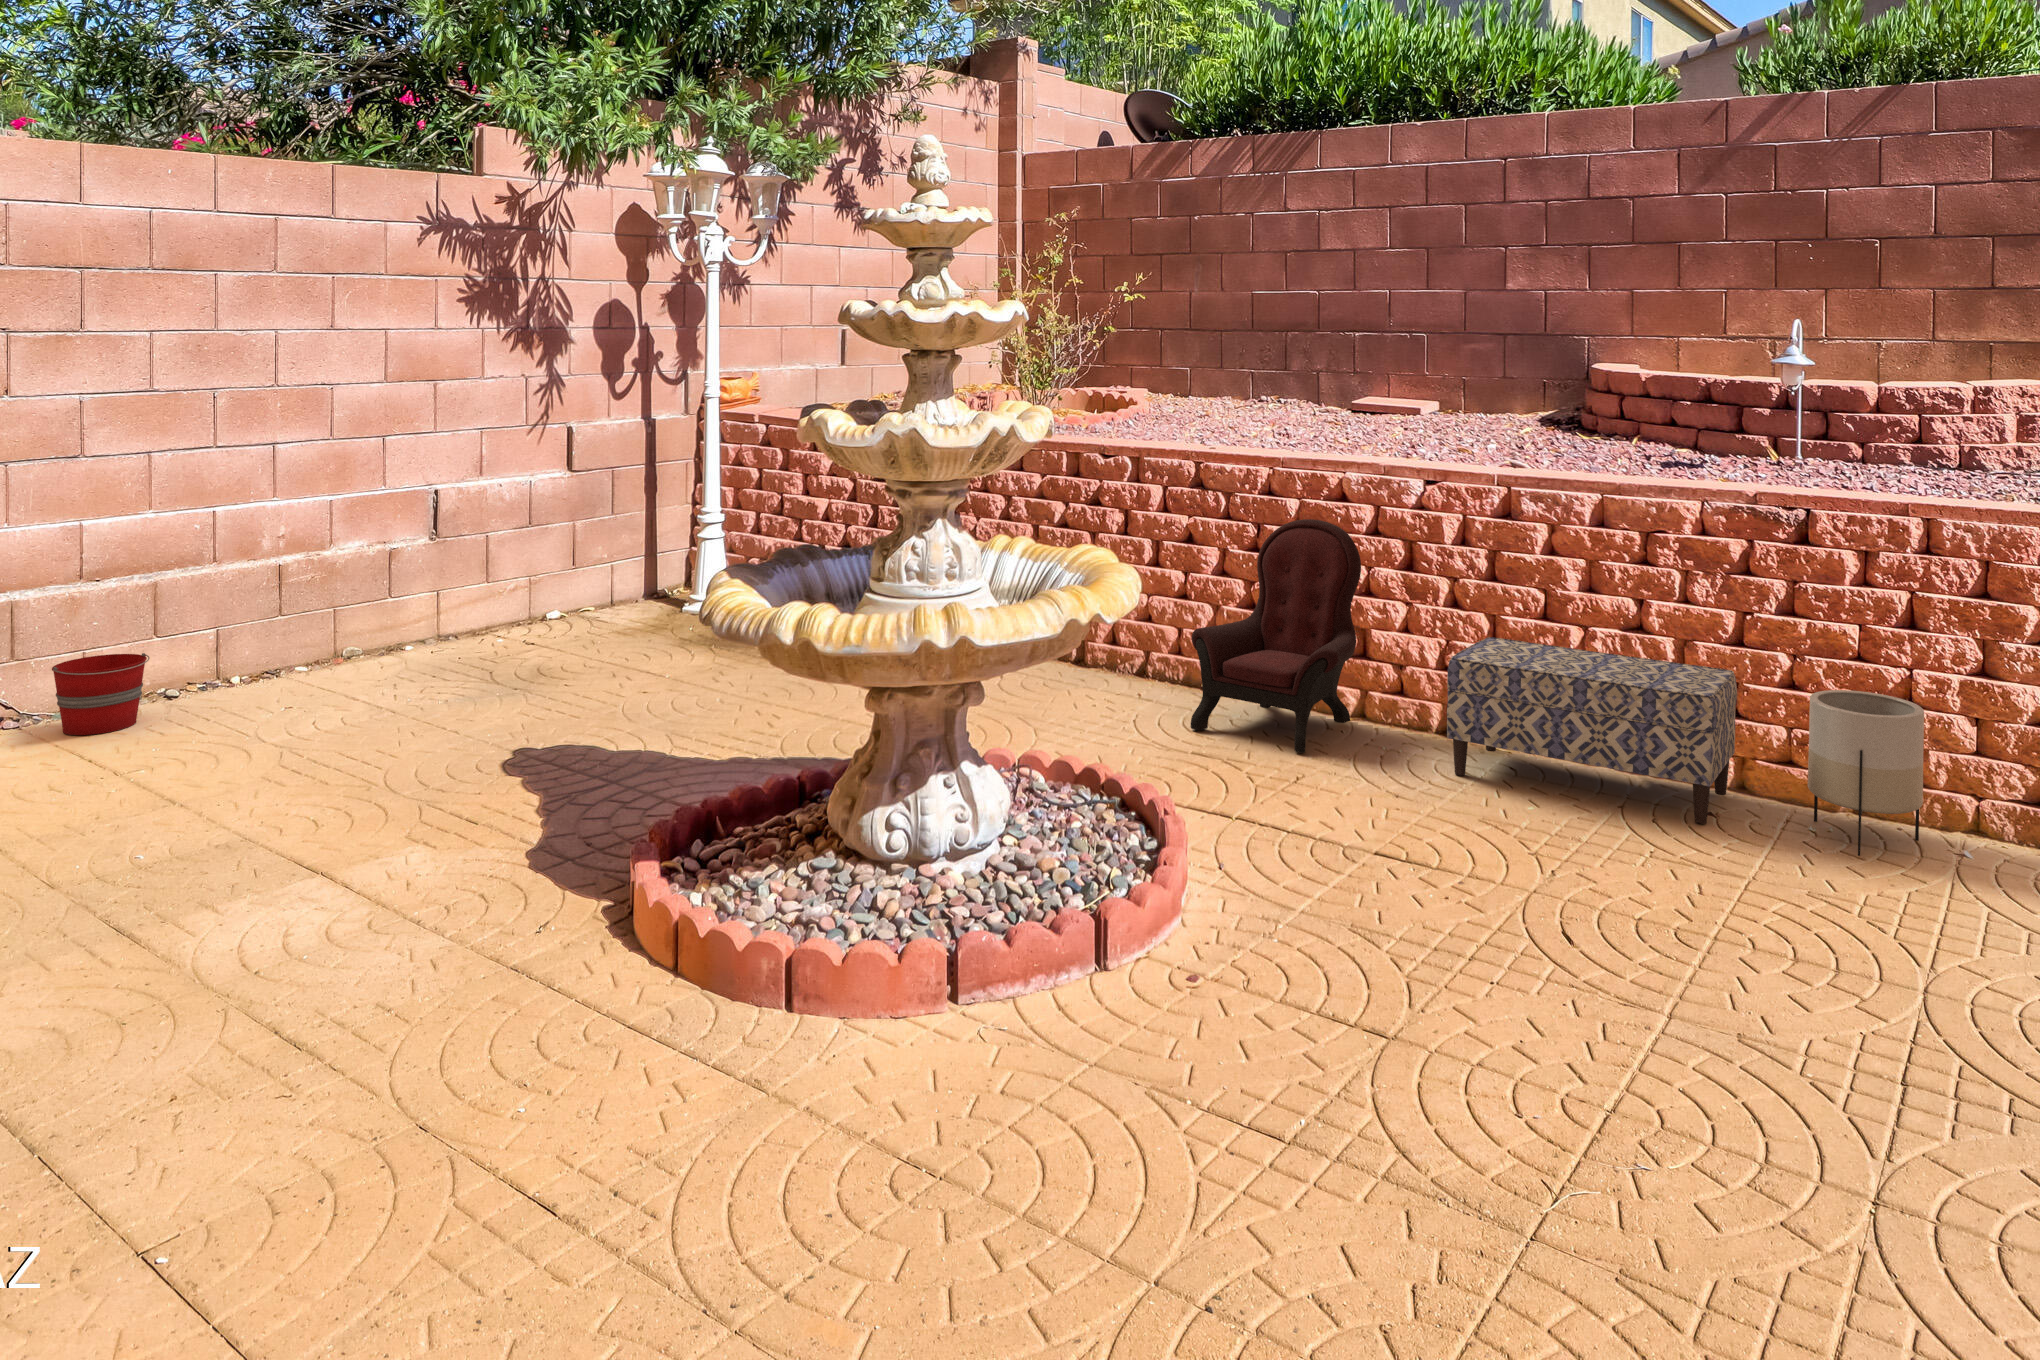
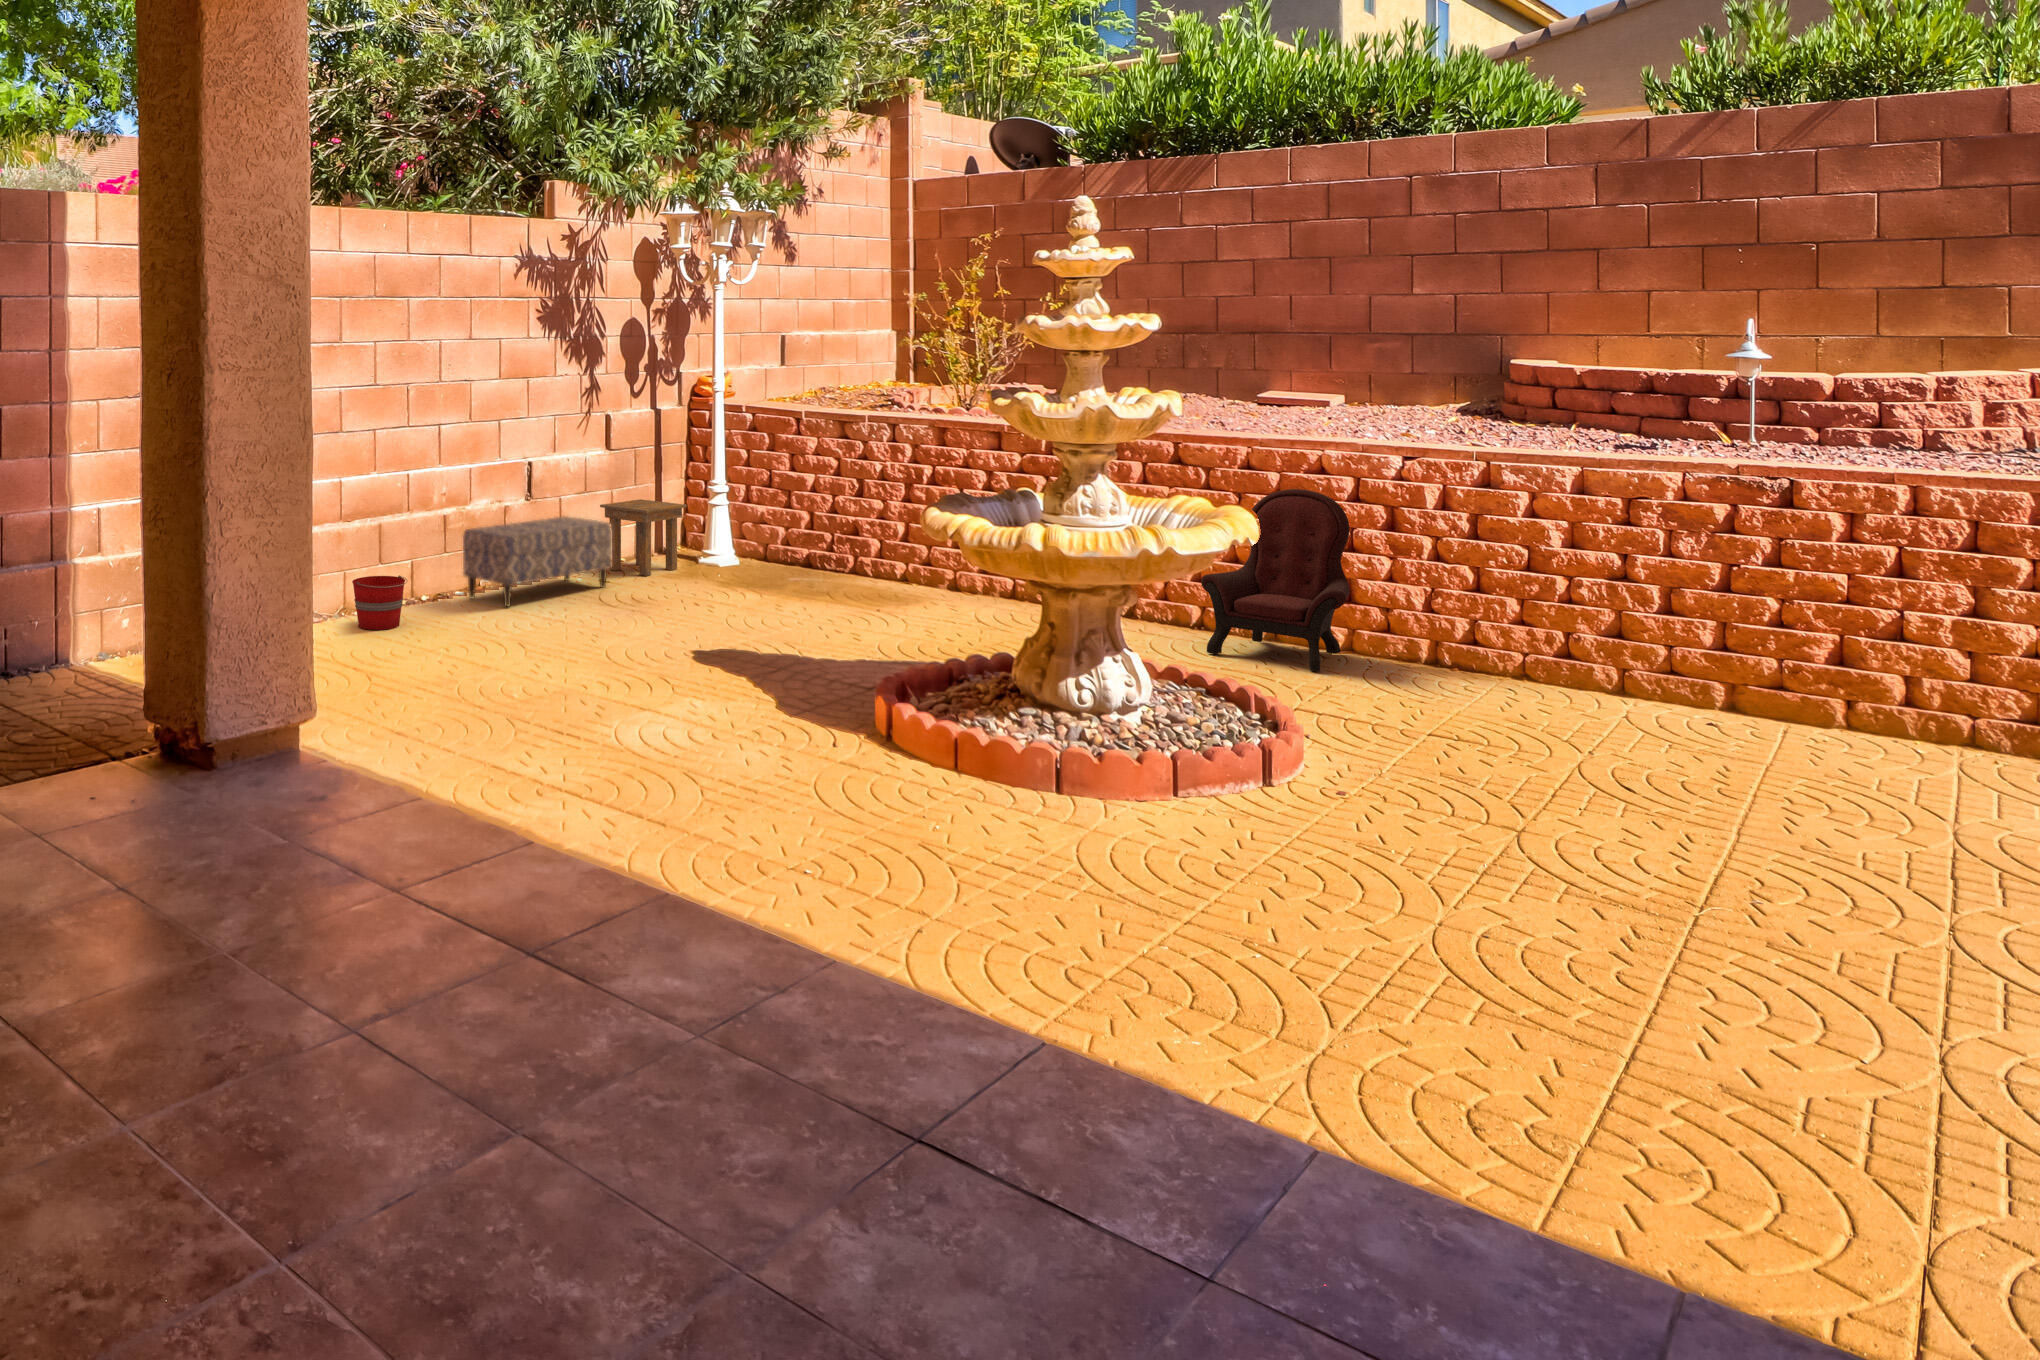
side table: none [544,531,661,632] -> present [600,499,687,576]
bench: present [1447,637,1737,824] -> present [463,516,612,607]
planter: present [1808,690,1924,856] -> none [1807,625,1923,754]

